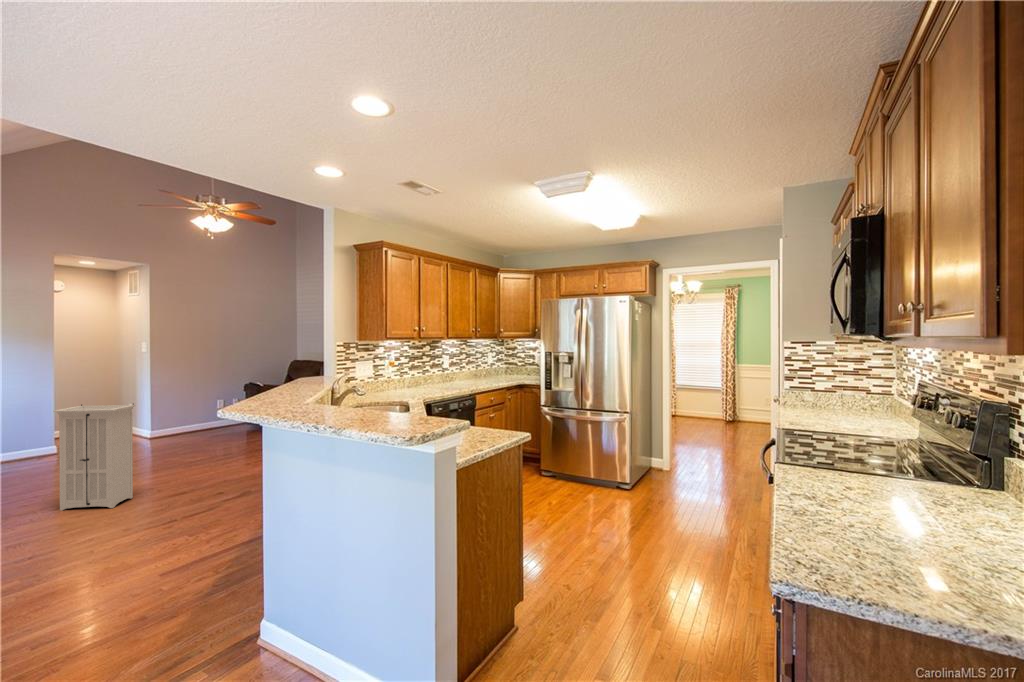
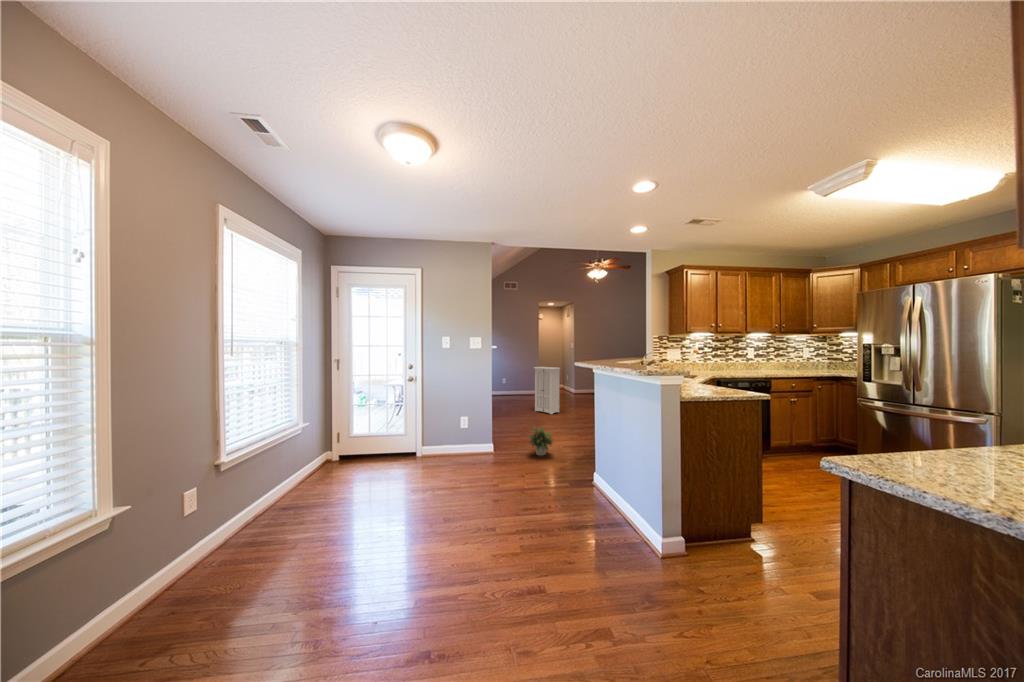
potted plant: none [67,562,150,639] -> present [530,427,553,456]

